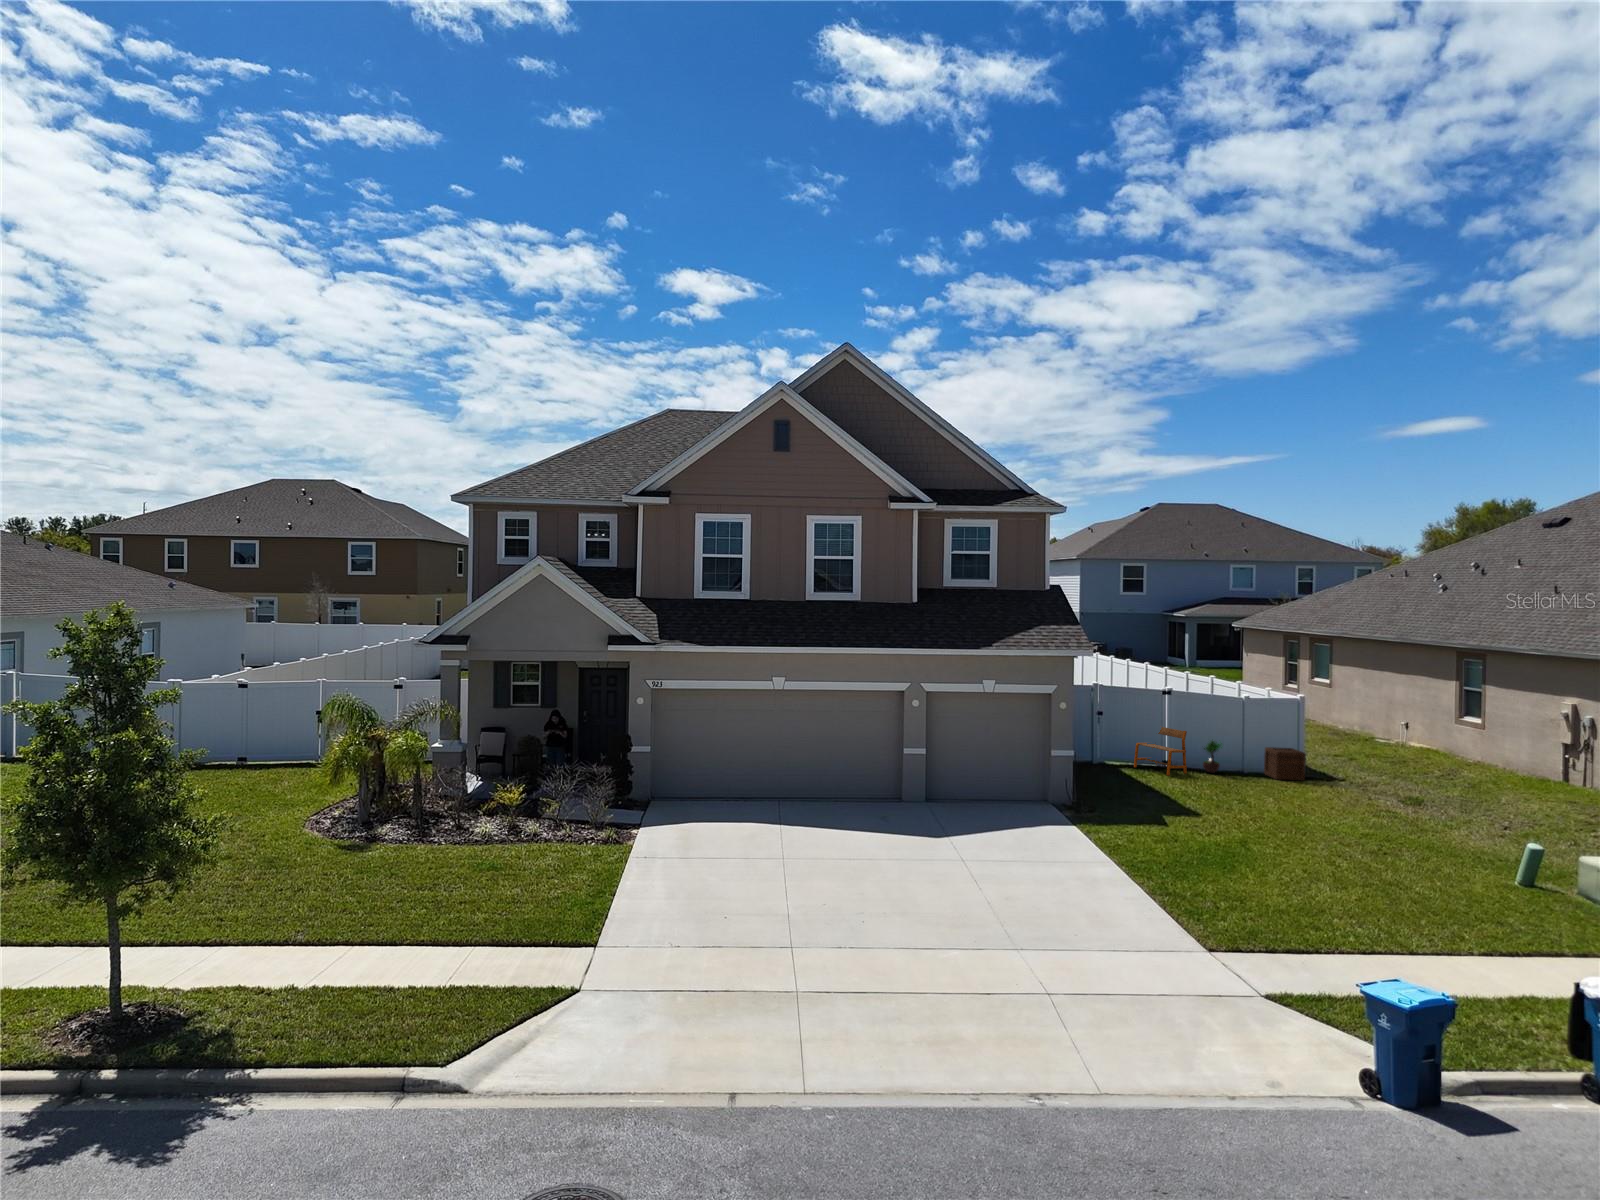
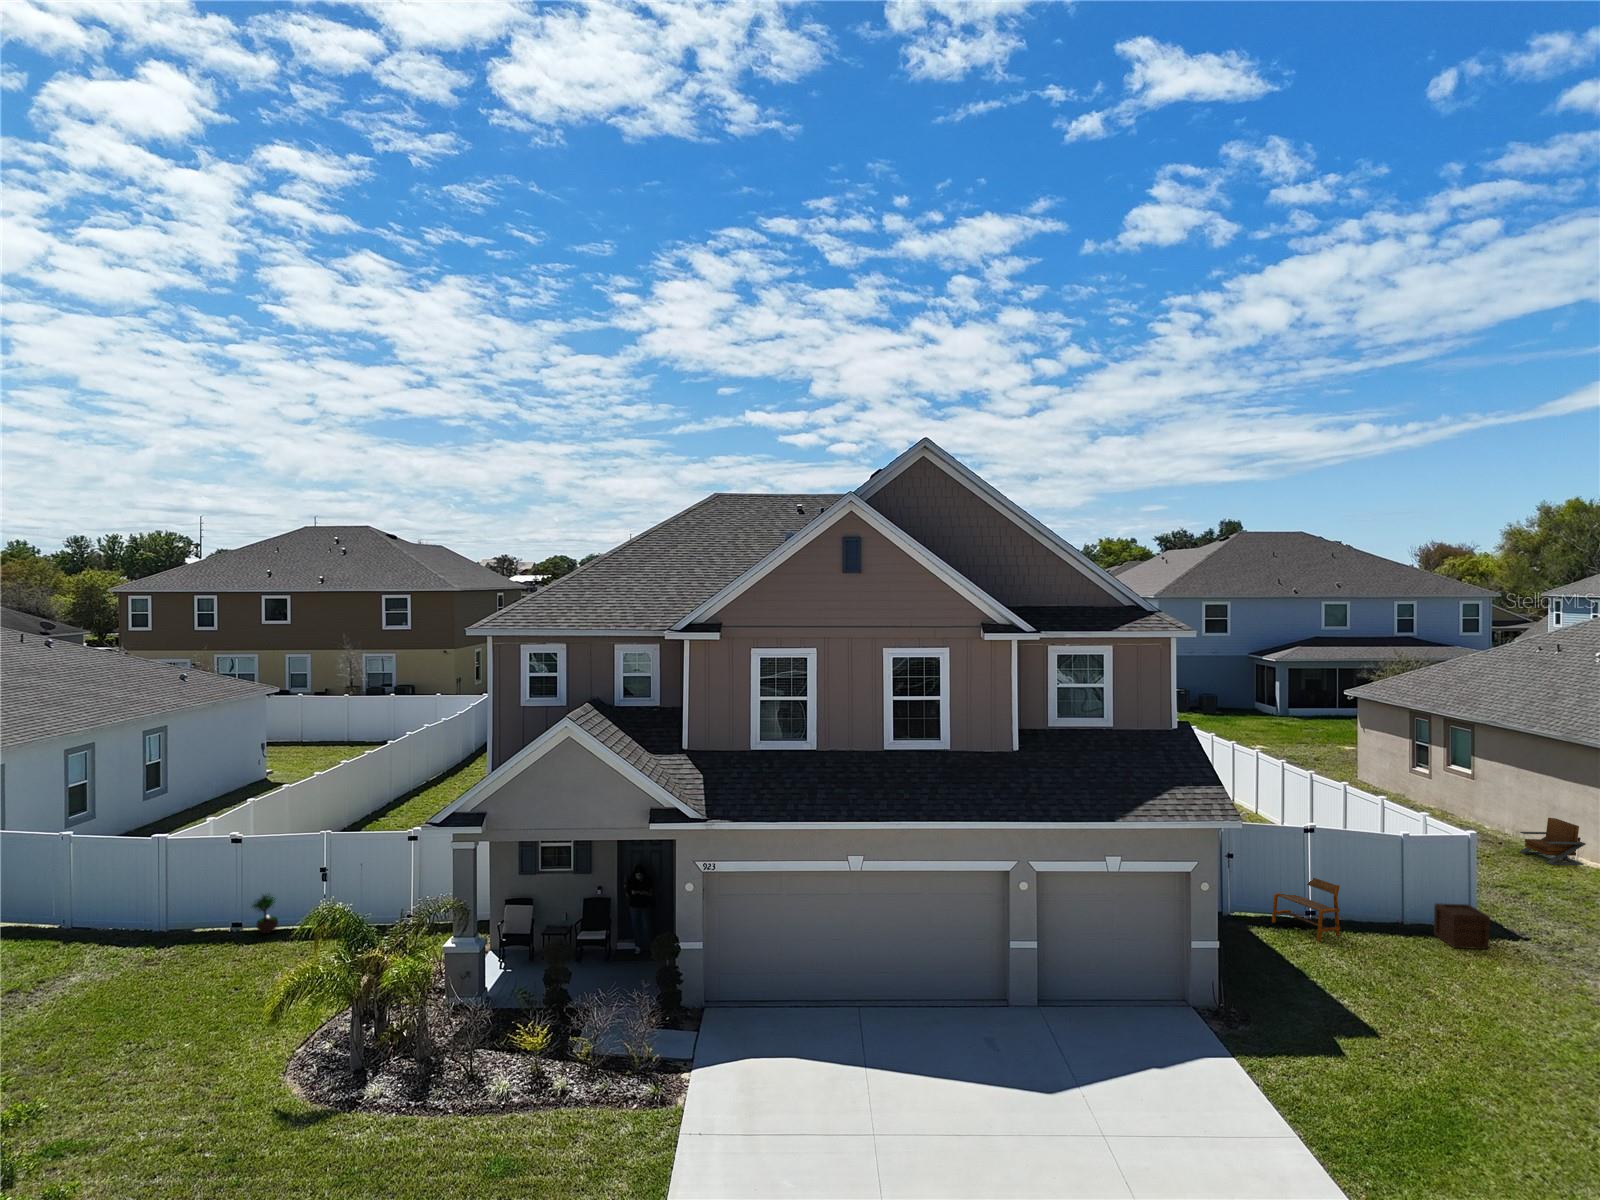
lounge chair: none [1360,707,1411,744] -> present [1520,818,1586,865]
potted tree: present [1203,741,1222,773] -> present [253,893,278,933]

